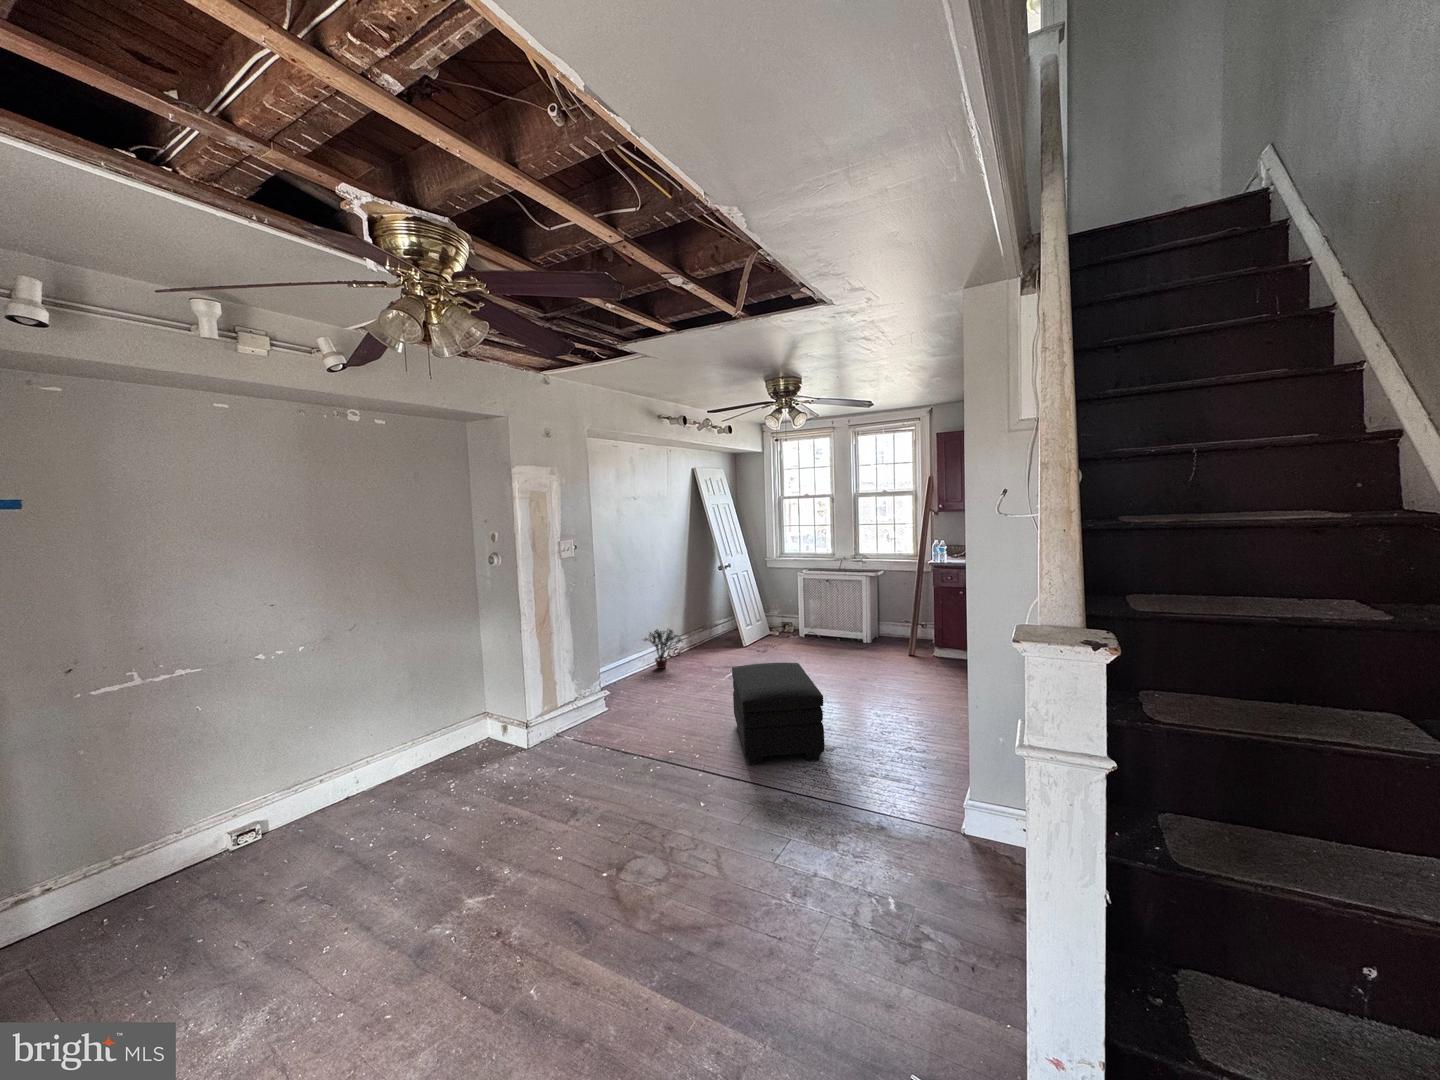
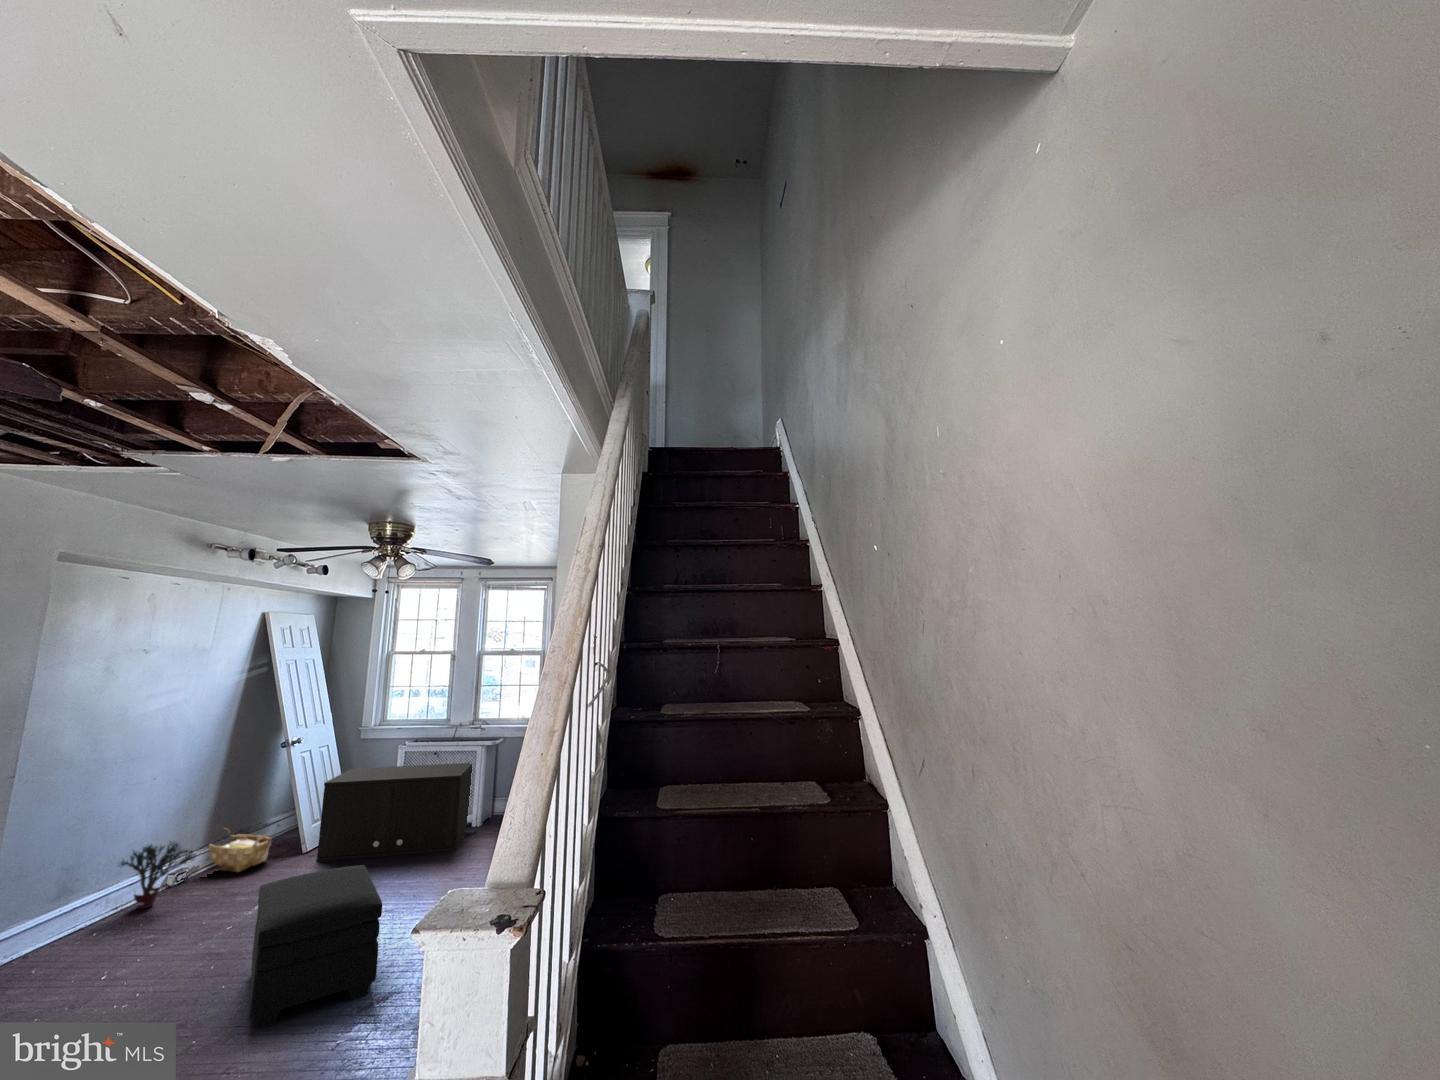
storage cabinet: none [752,588,861,659] -> present [316,763,472,861]
woven basket: none [686,623,723,654] -> present [209,829,271,872]

